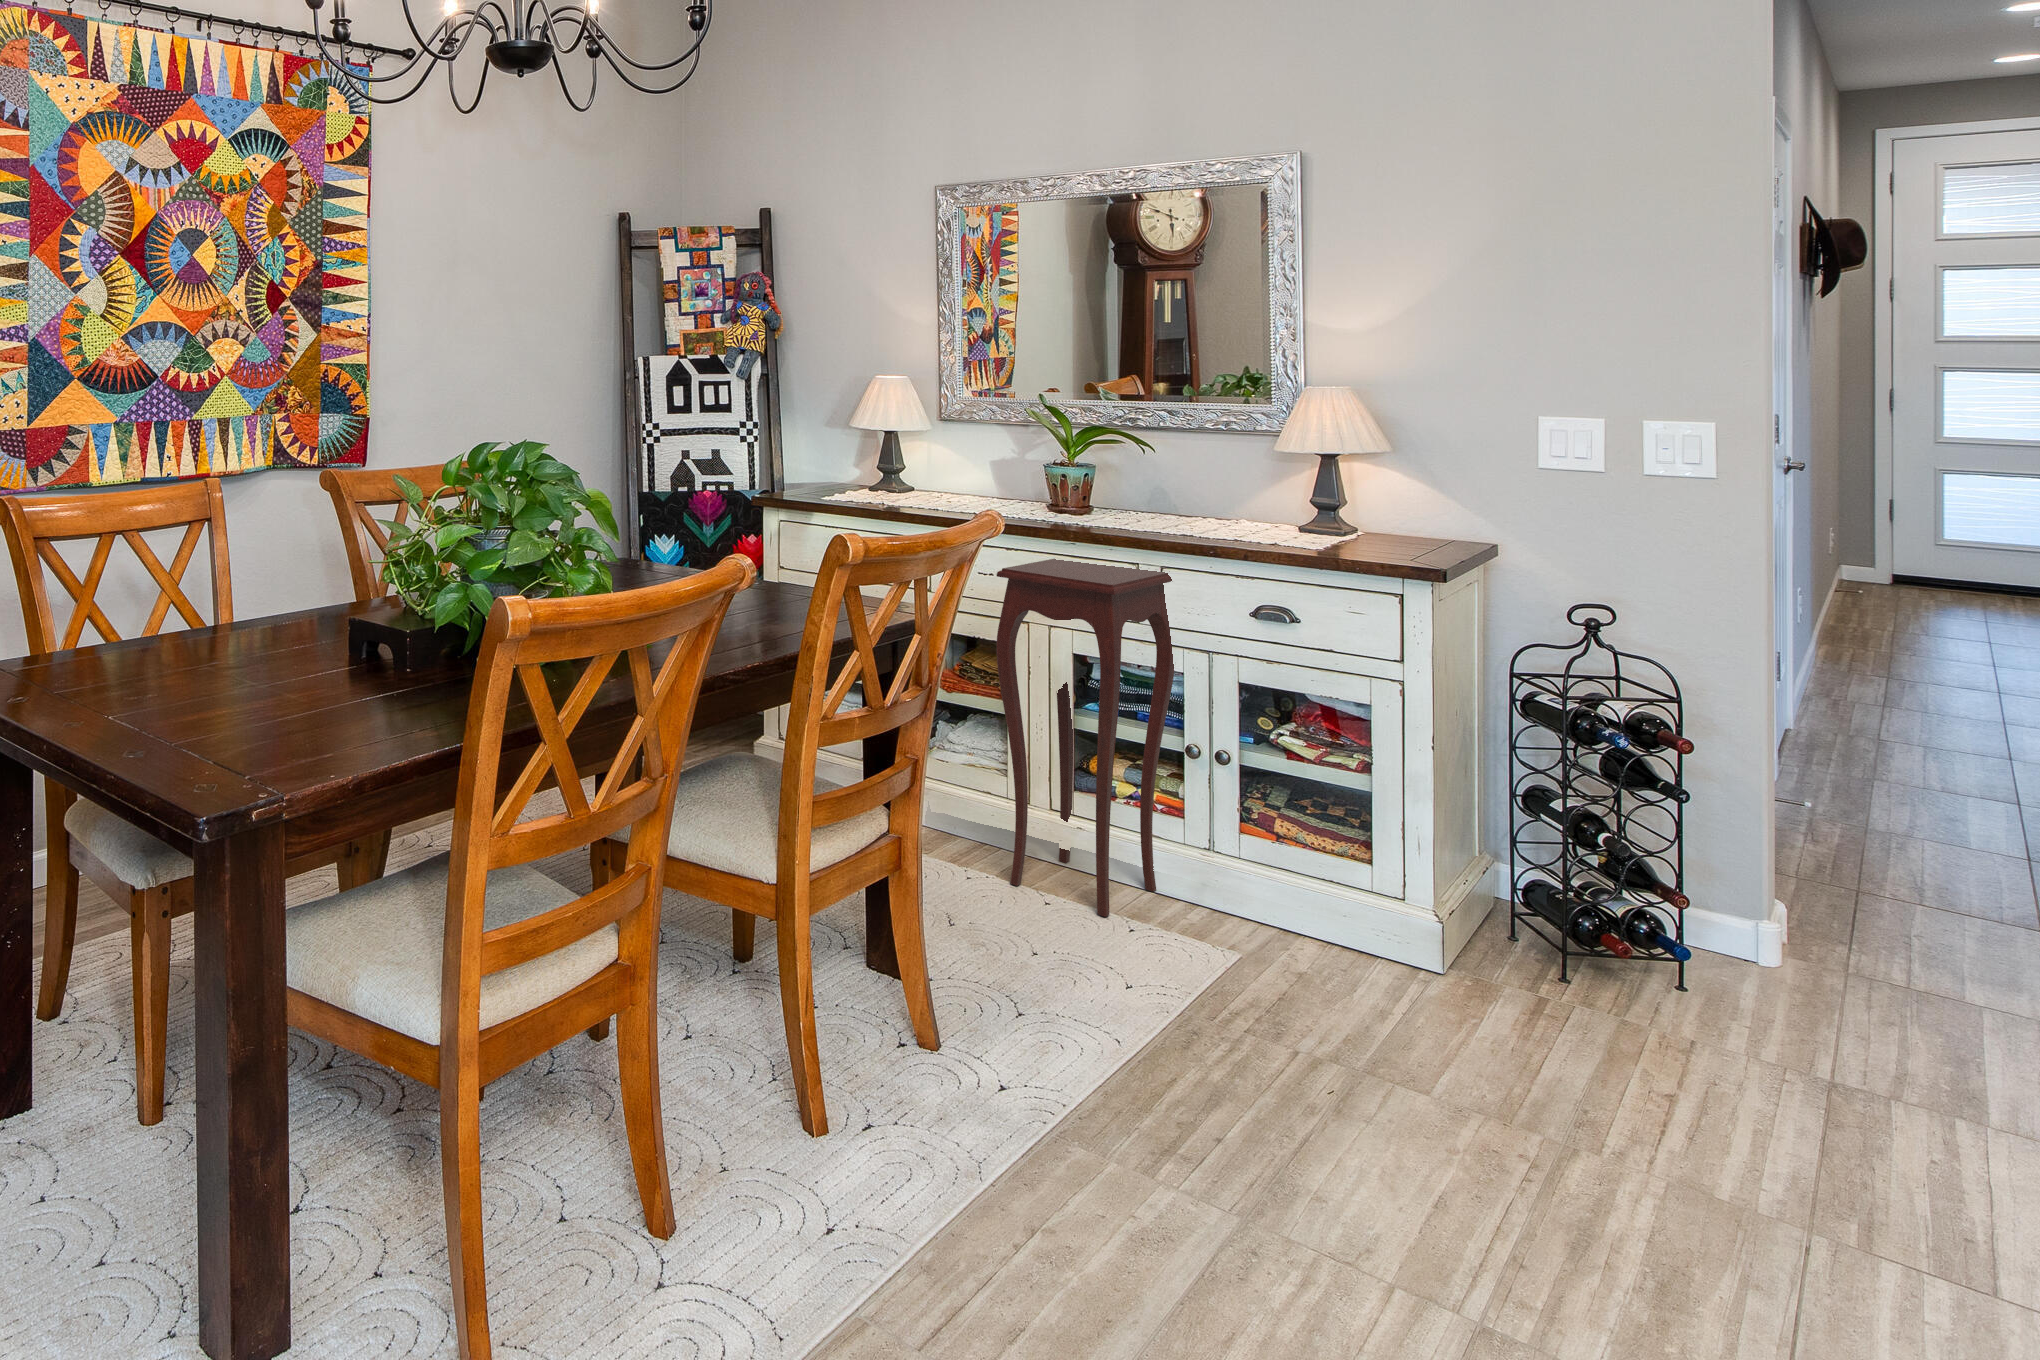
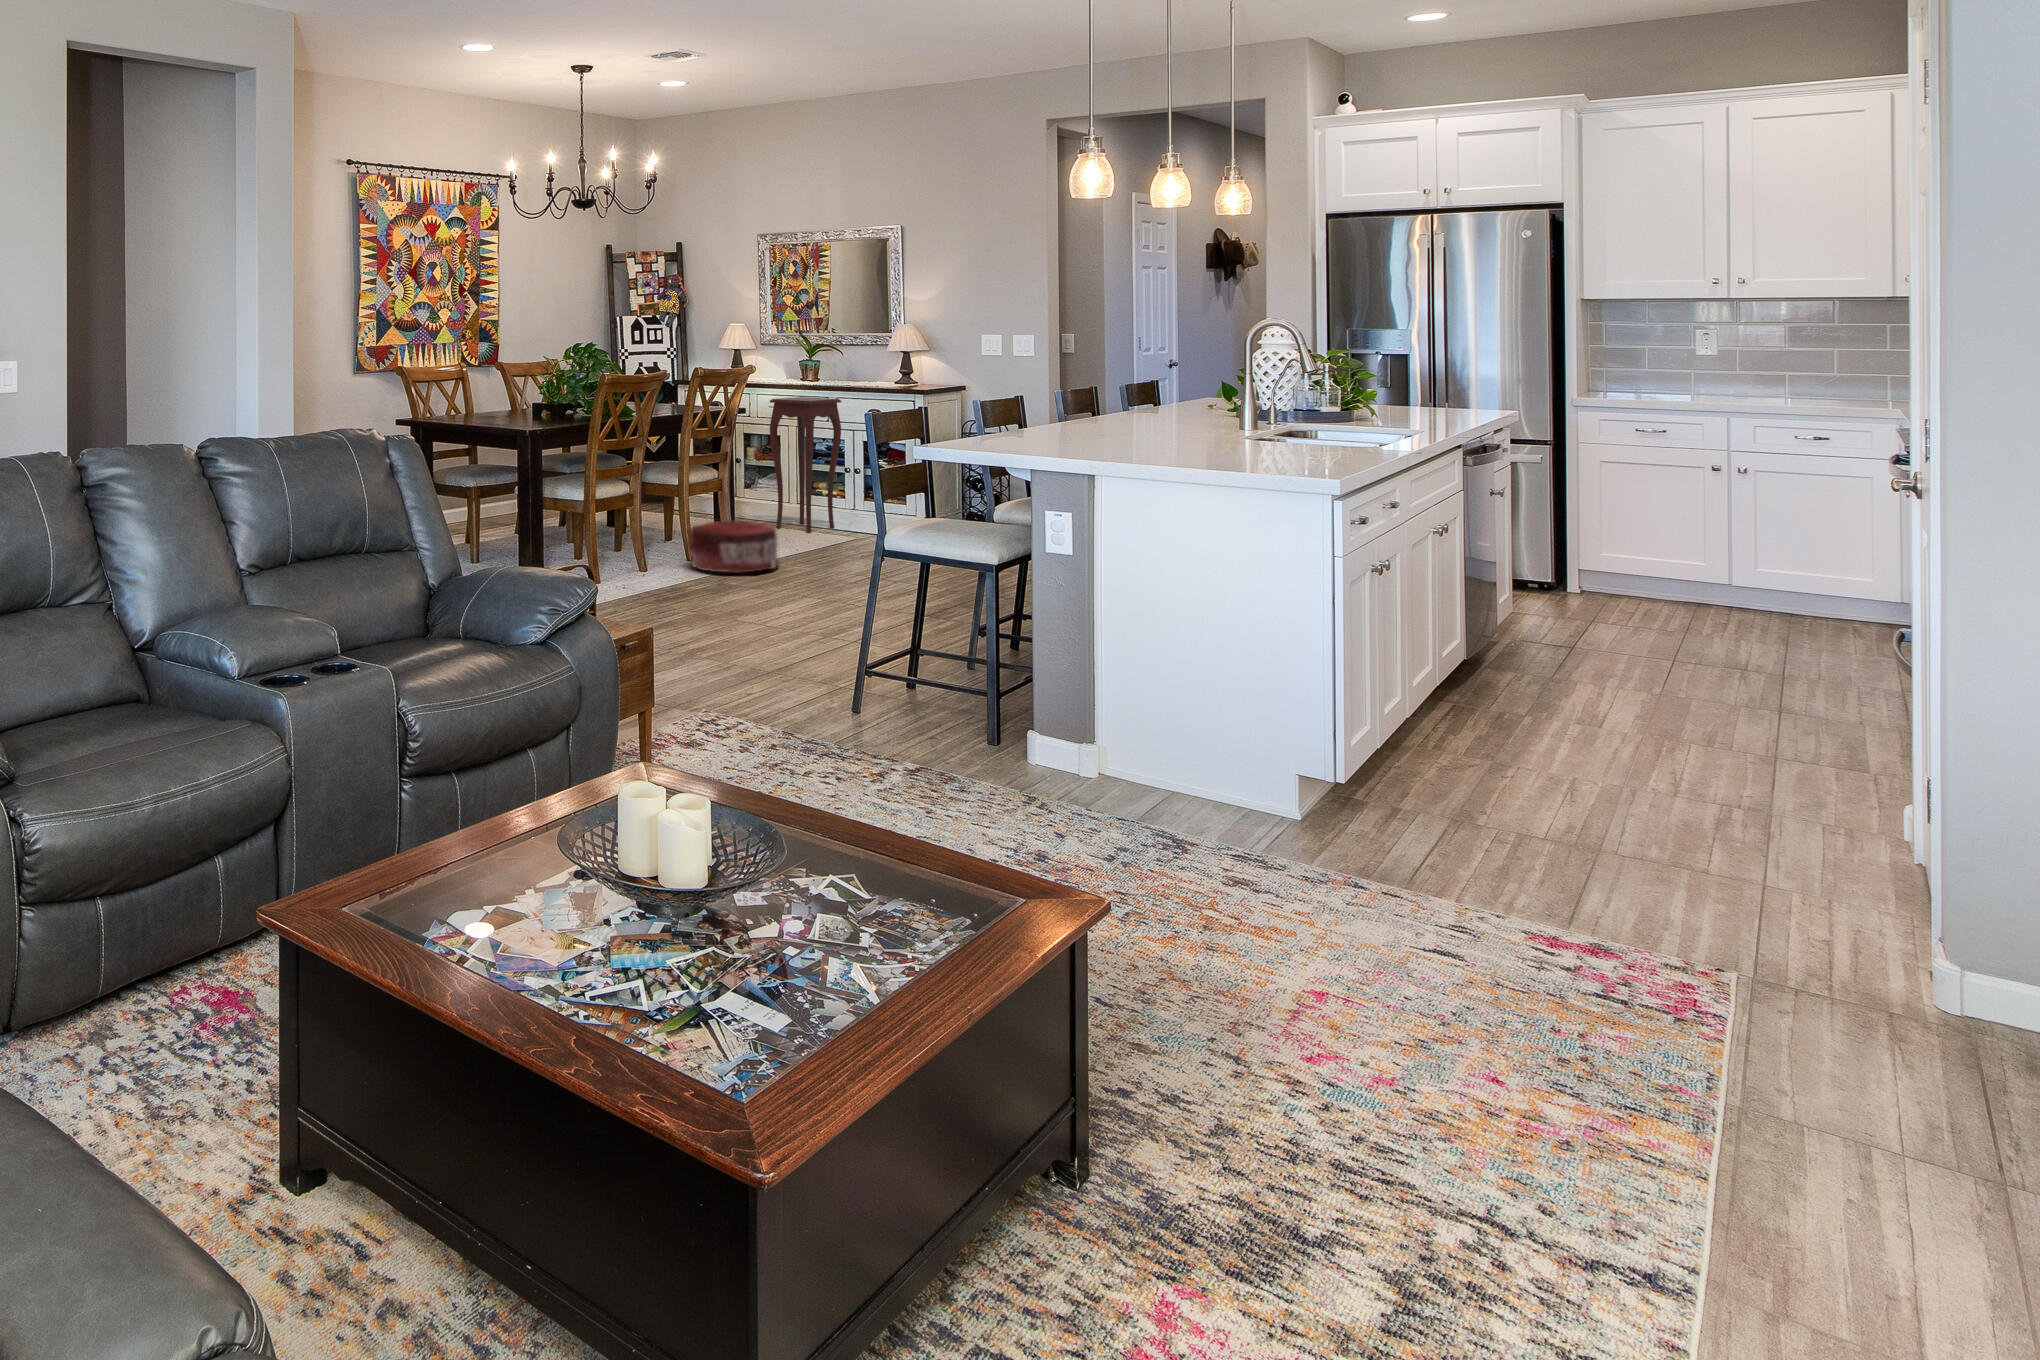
pouf: none [827,1008,1130,1290] -> present [690,521,778,573]

